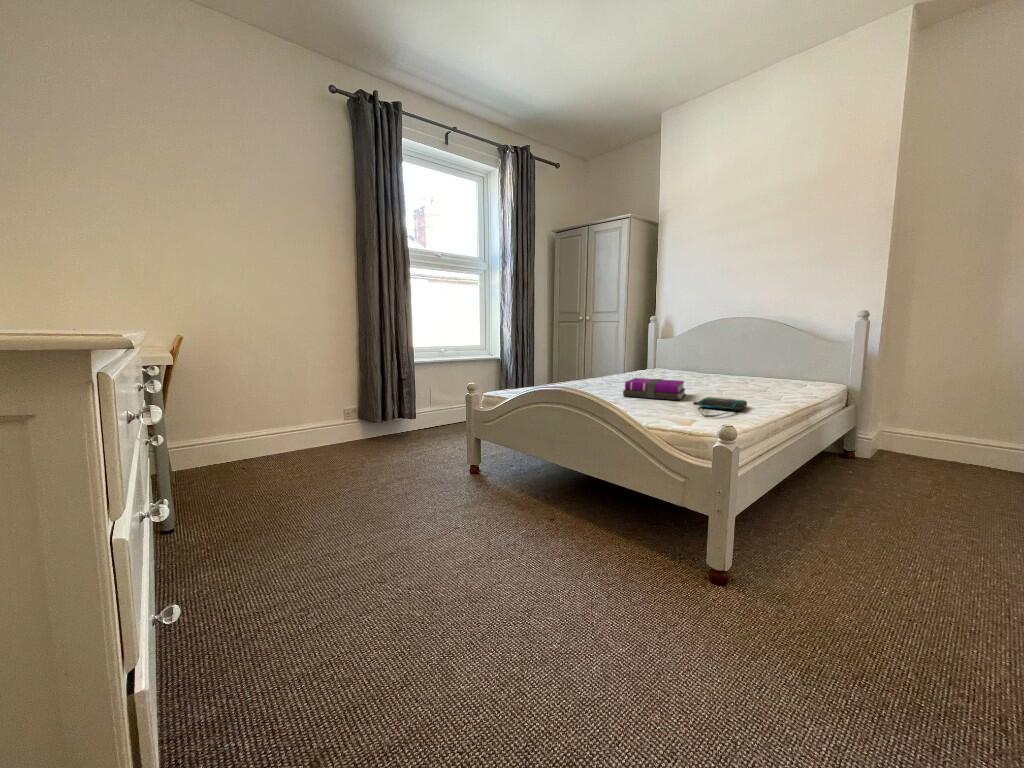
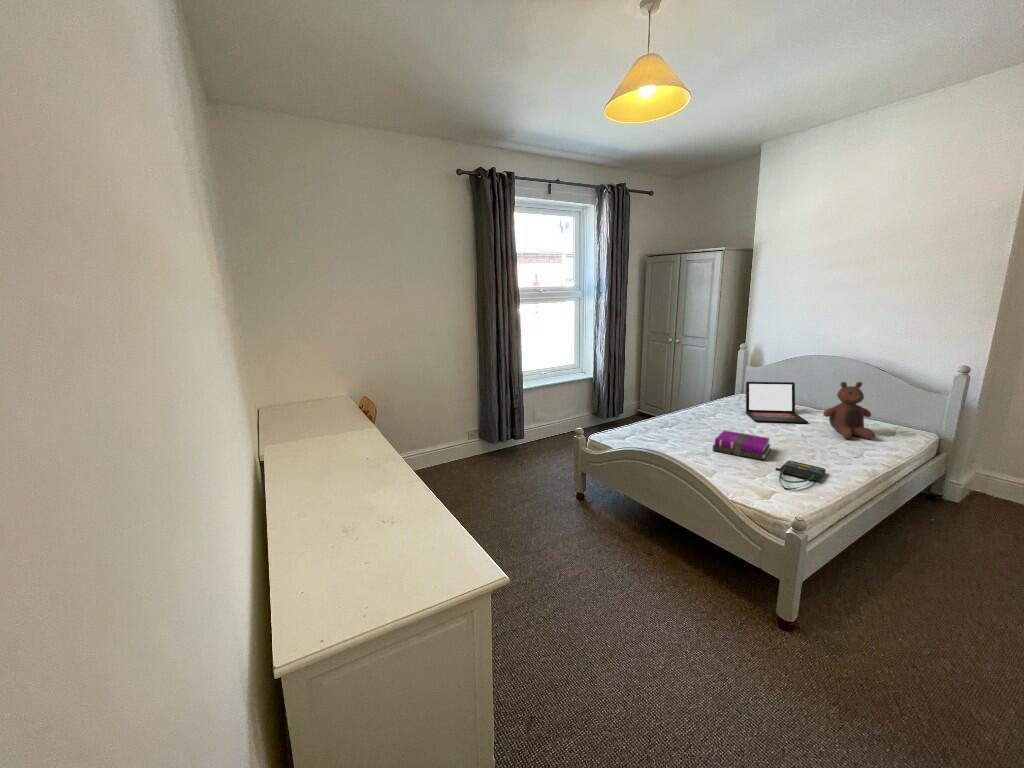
stuffed bear: none [736,328,789,387] -> present [823,382,875,439]
laptop: none [657,343,721,380] -> present [746,382,808,423]

